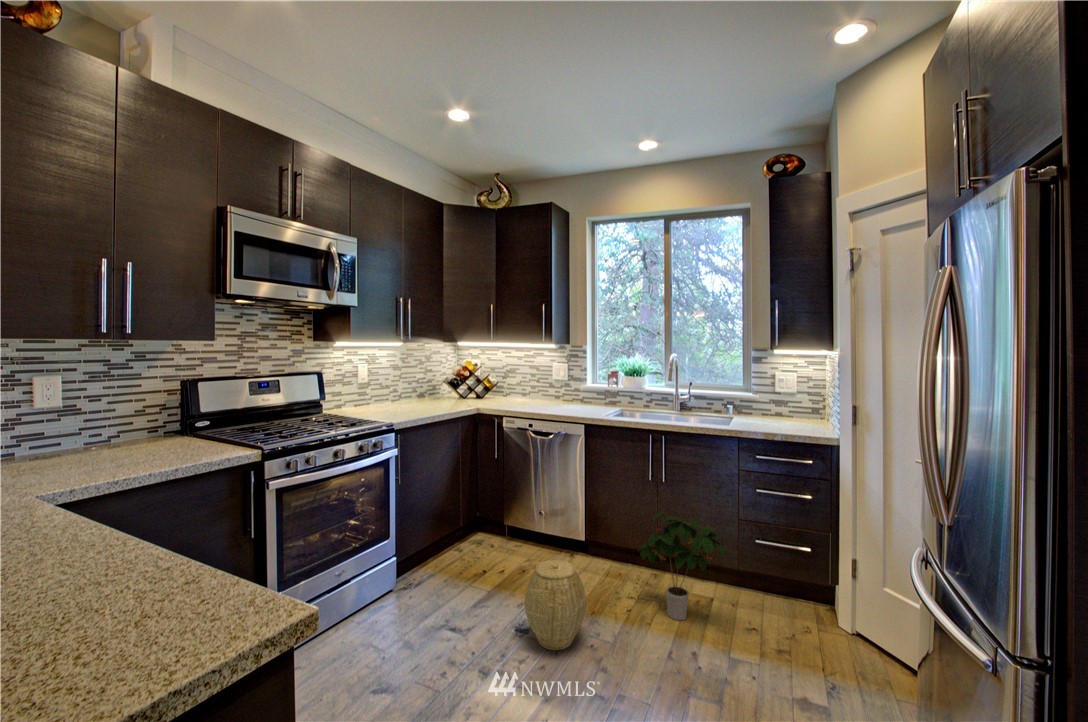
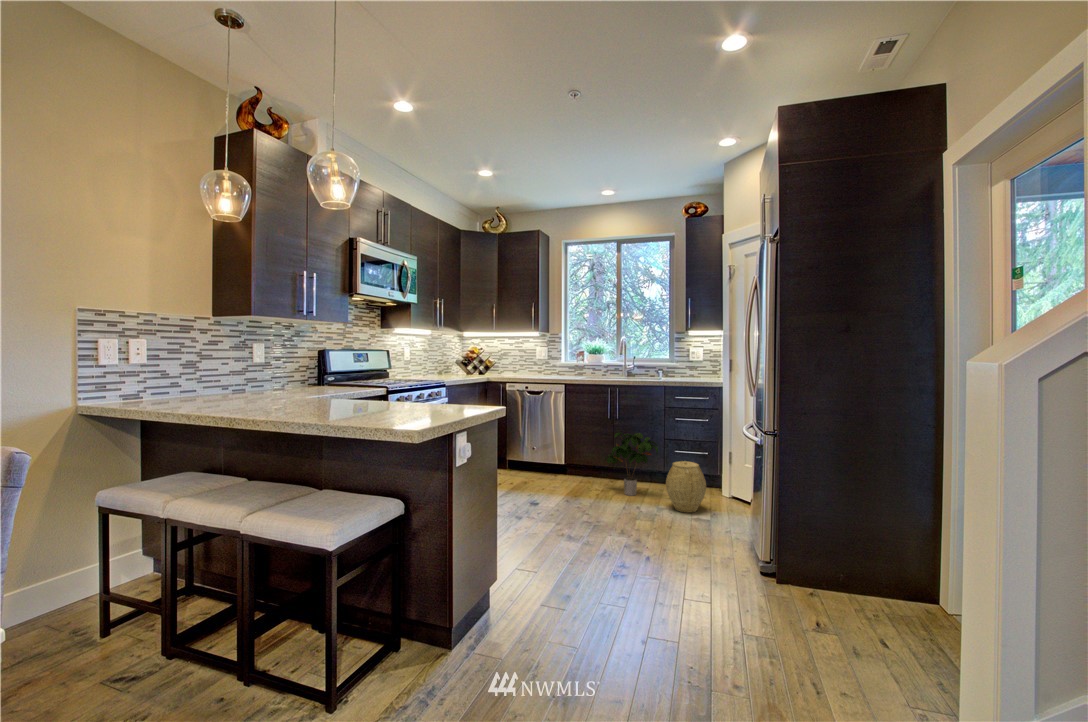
woven basket: present [524,560,587,650] -> present [666,461,706,512]

